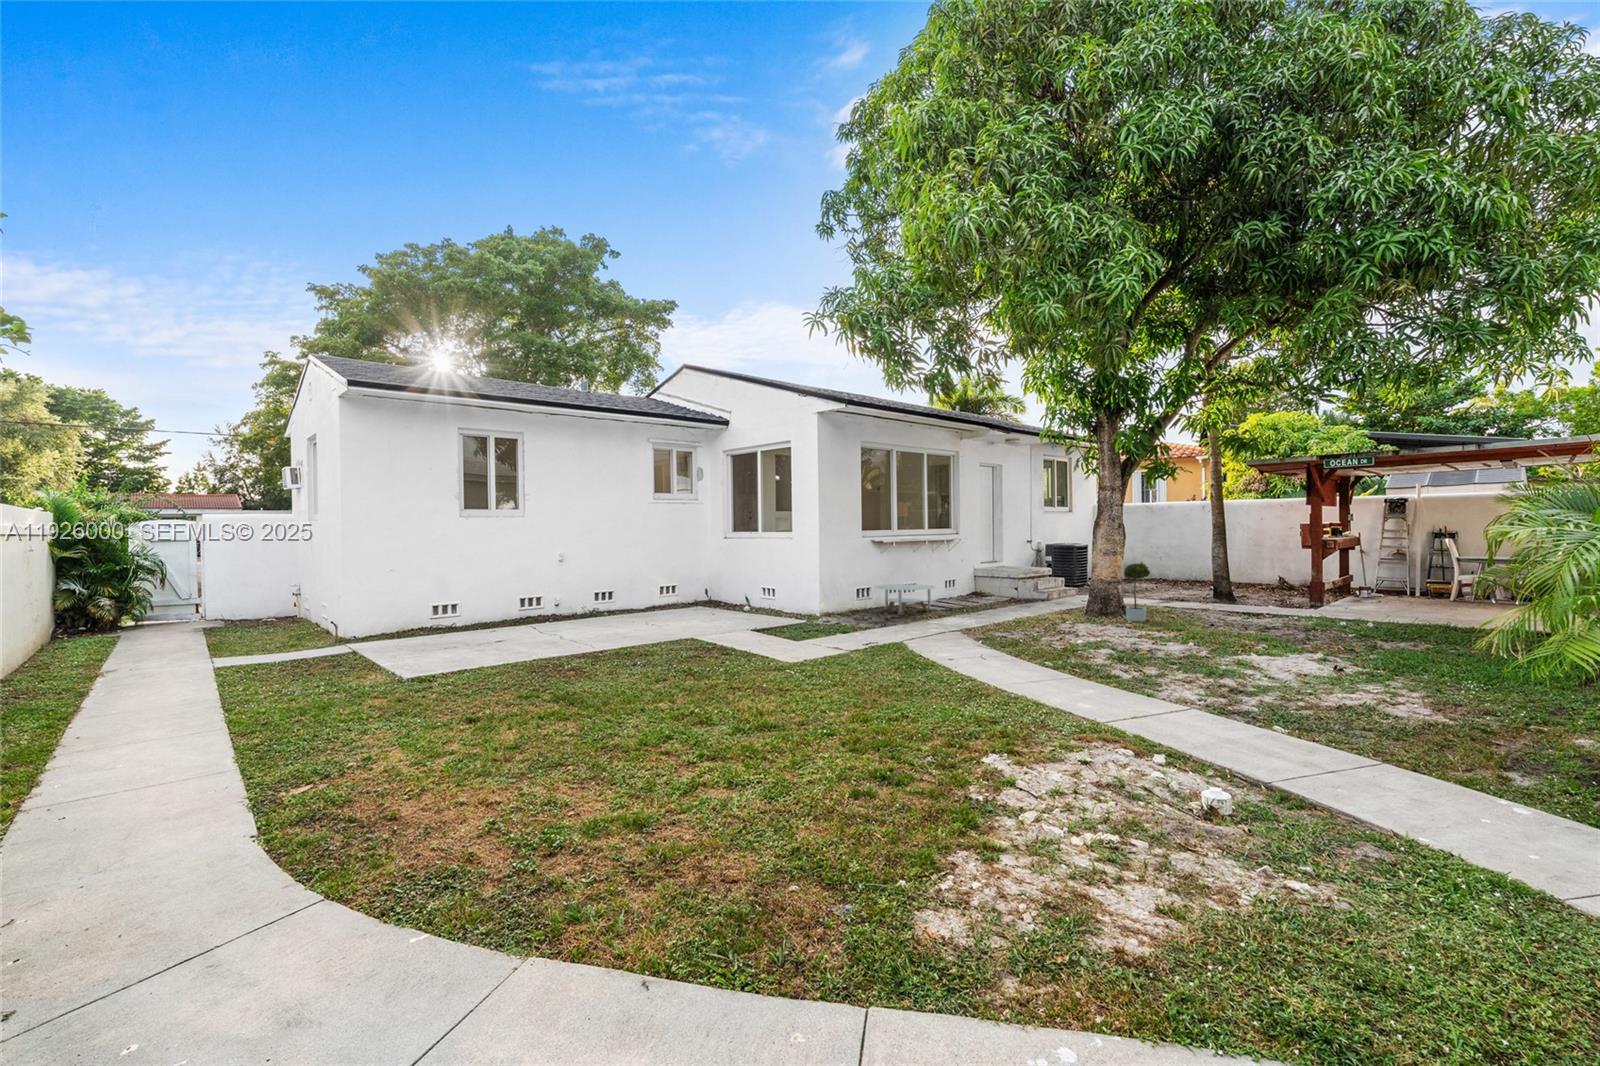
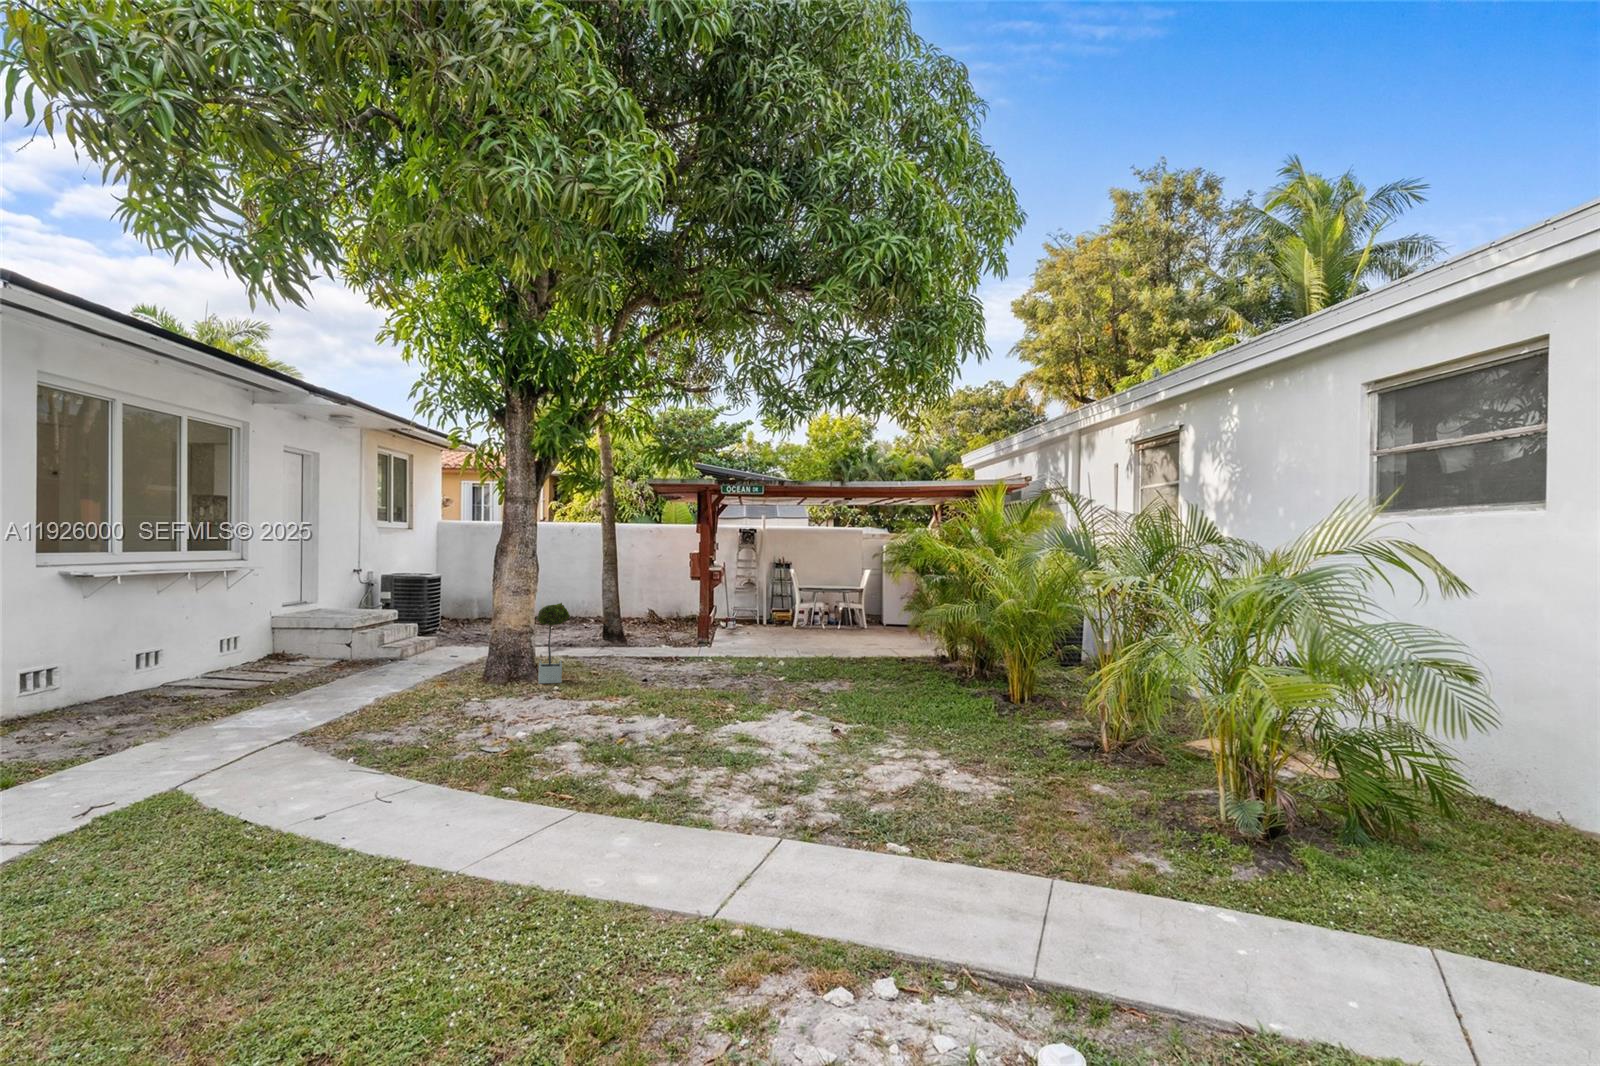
round table: present [874,584,936,615] -> none [65,654,218,720]

